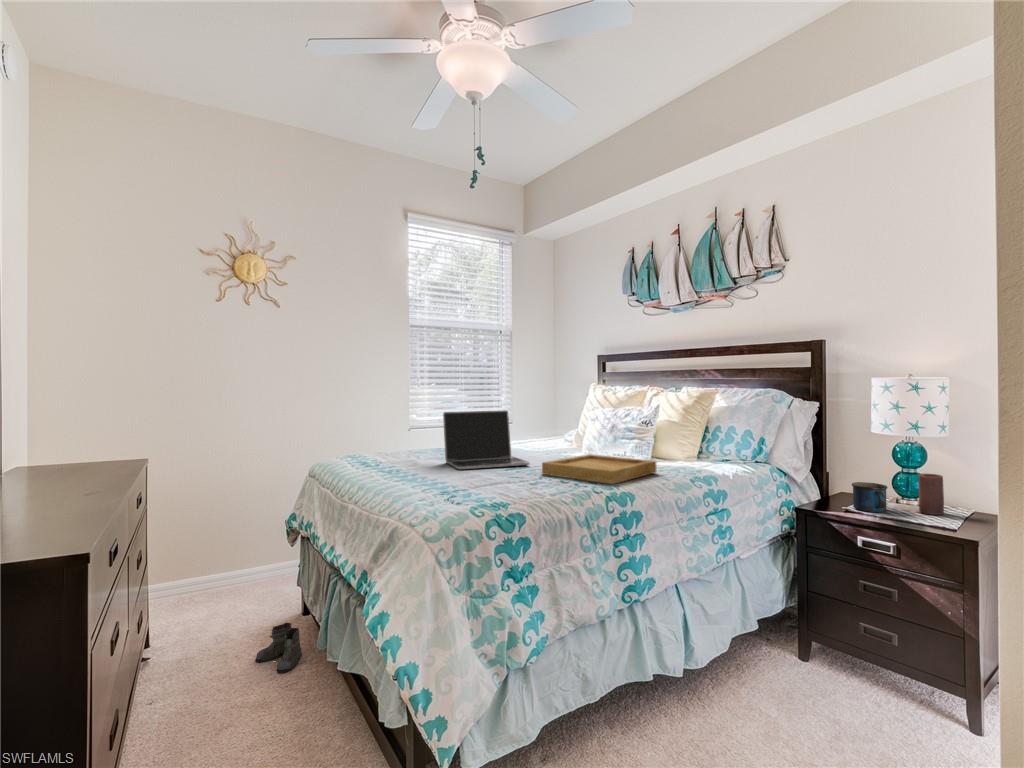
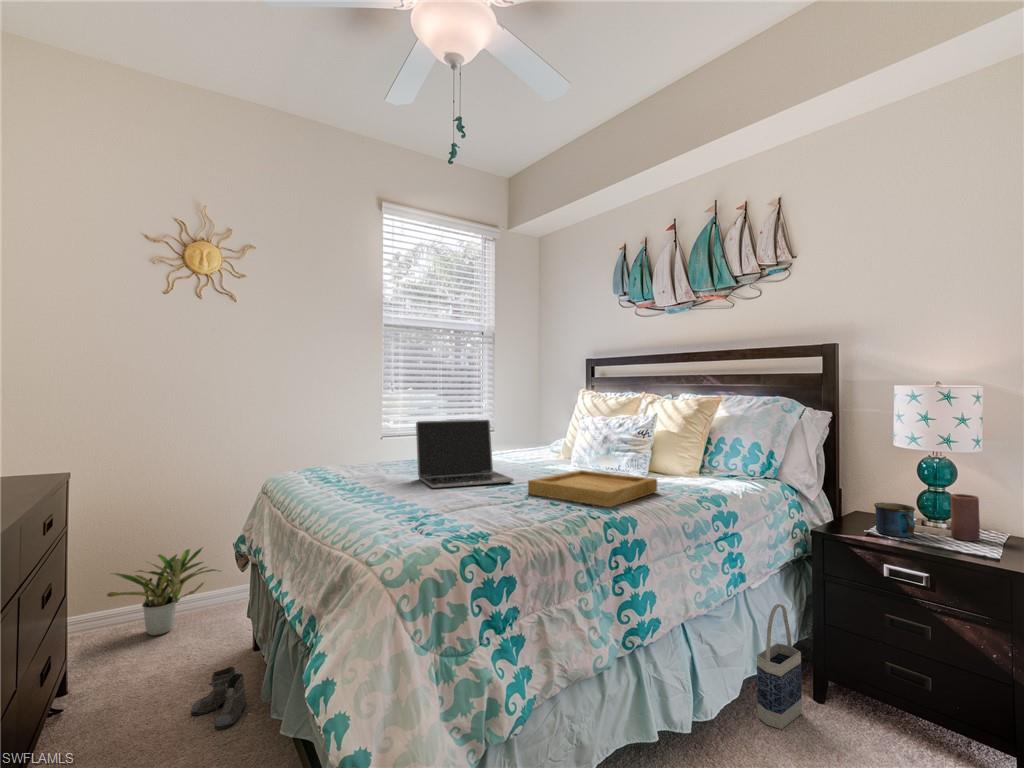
potted plant: none [177,524,272,601] -> present [107,548,218,636]
bag: none [744,571,785,679] -> present [757,604,802,729]

